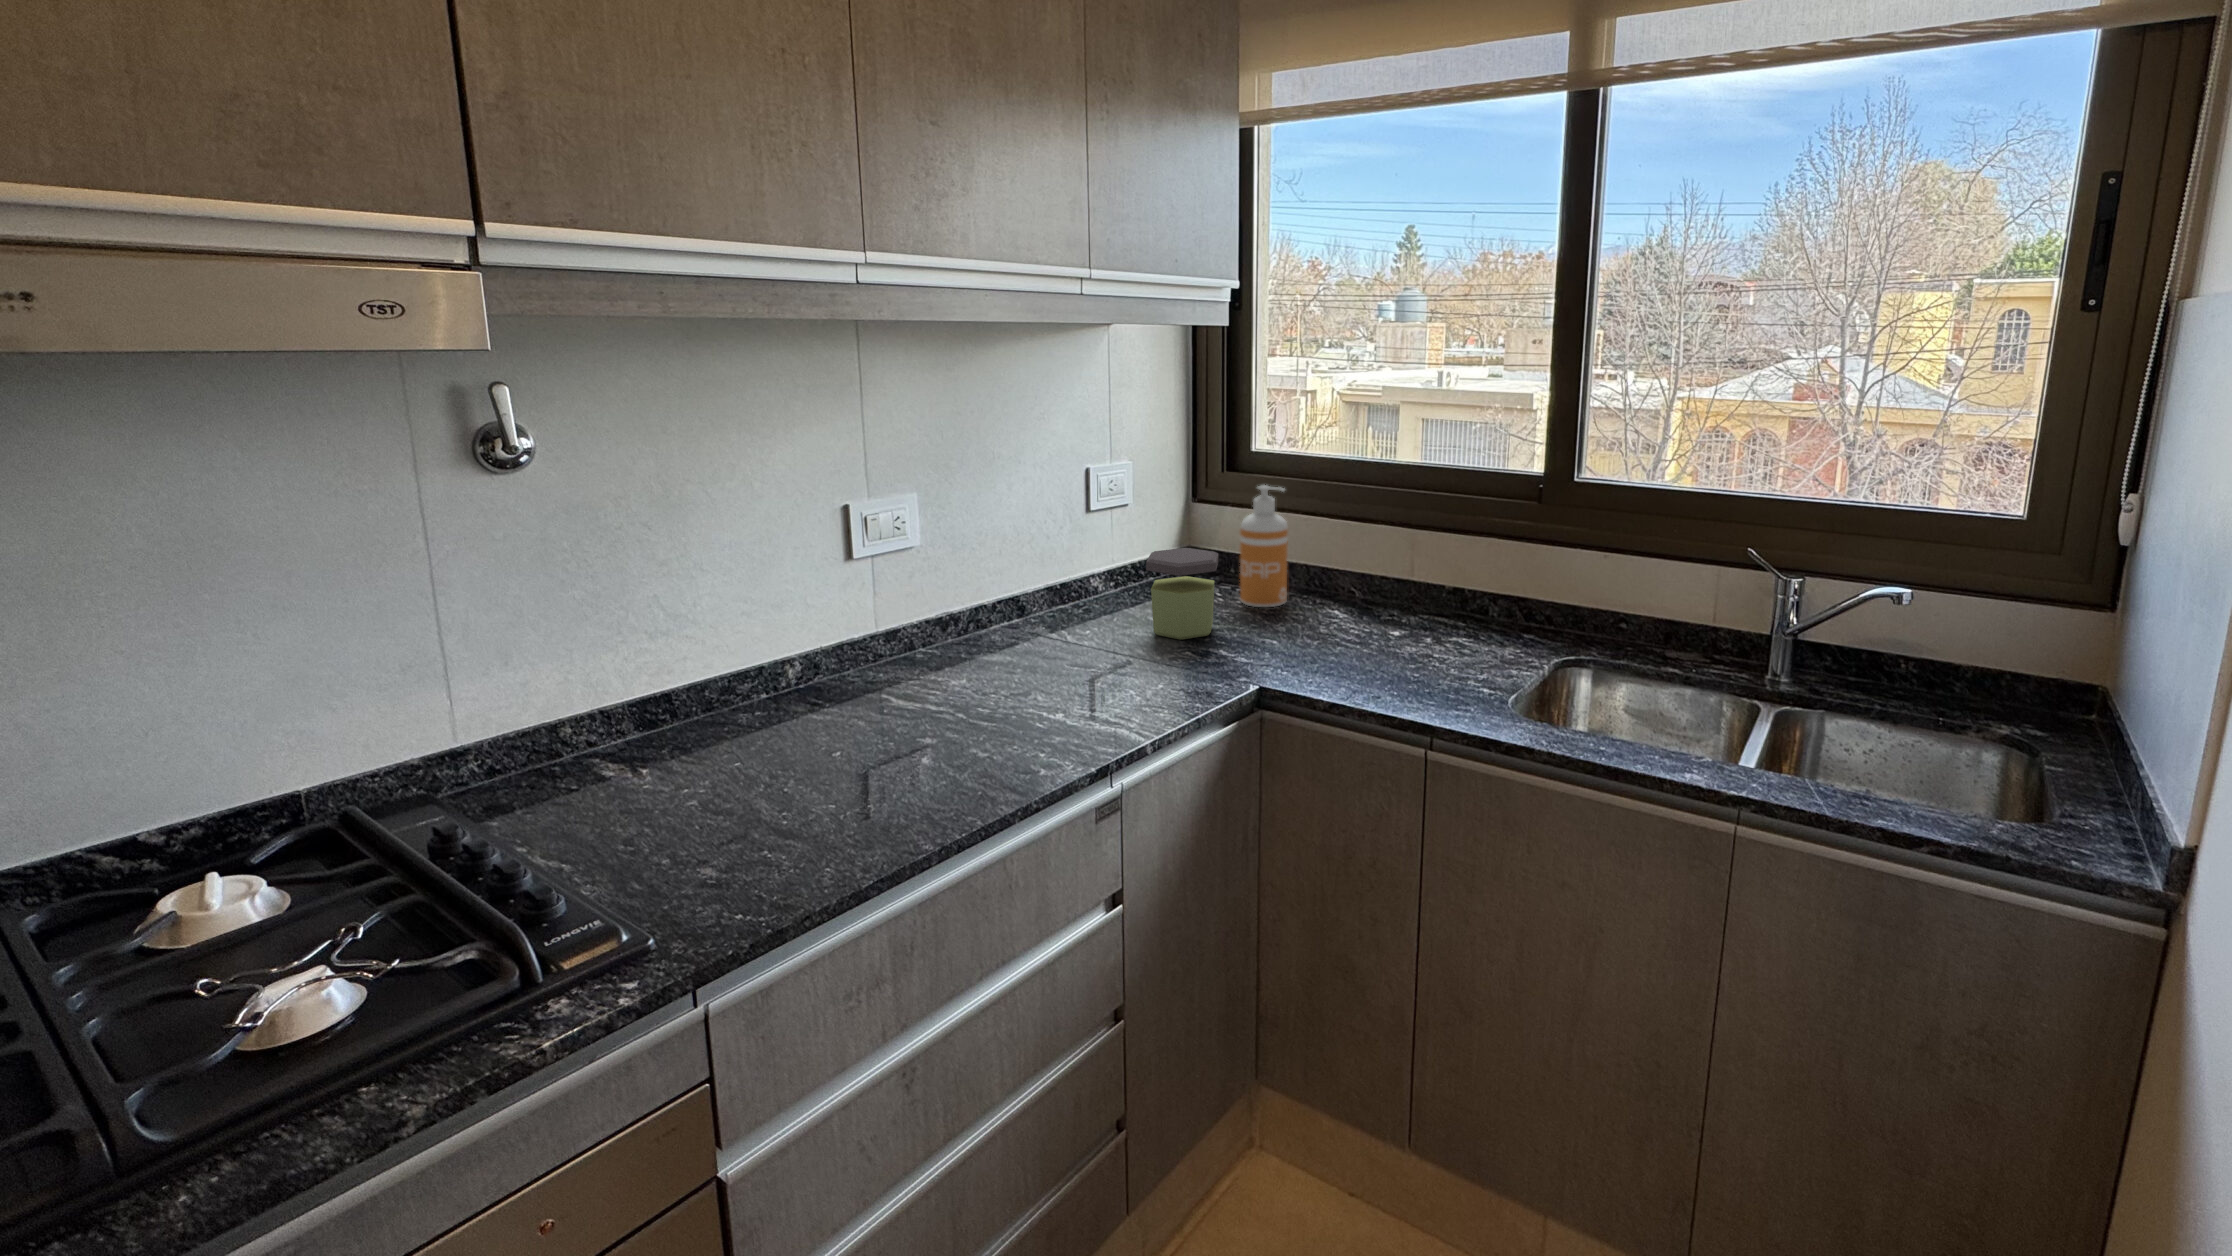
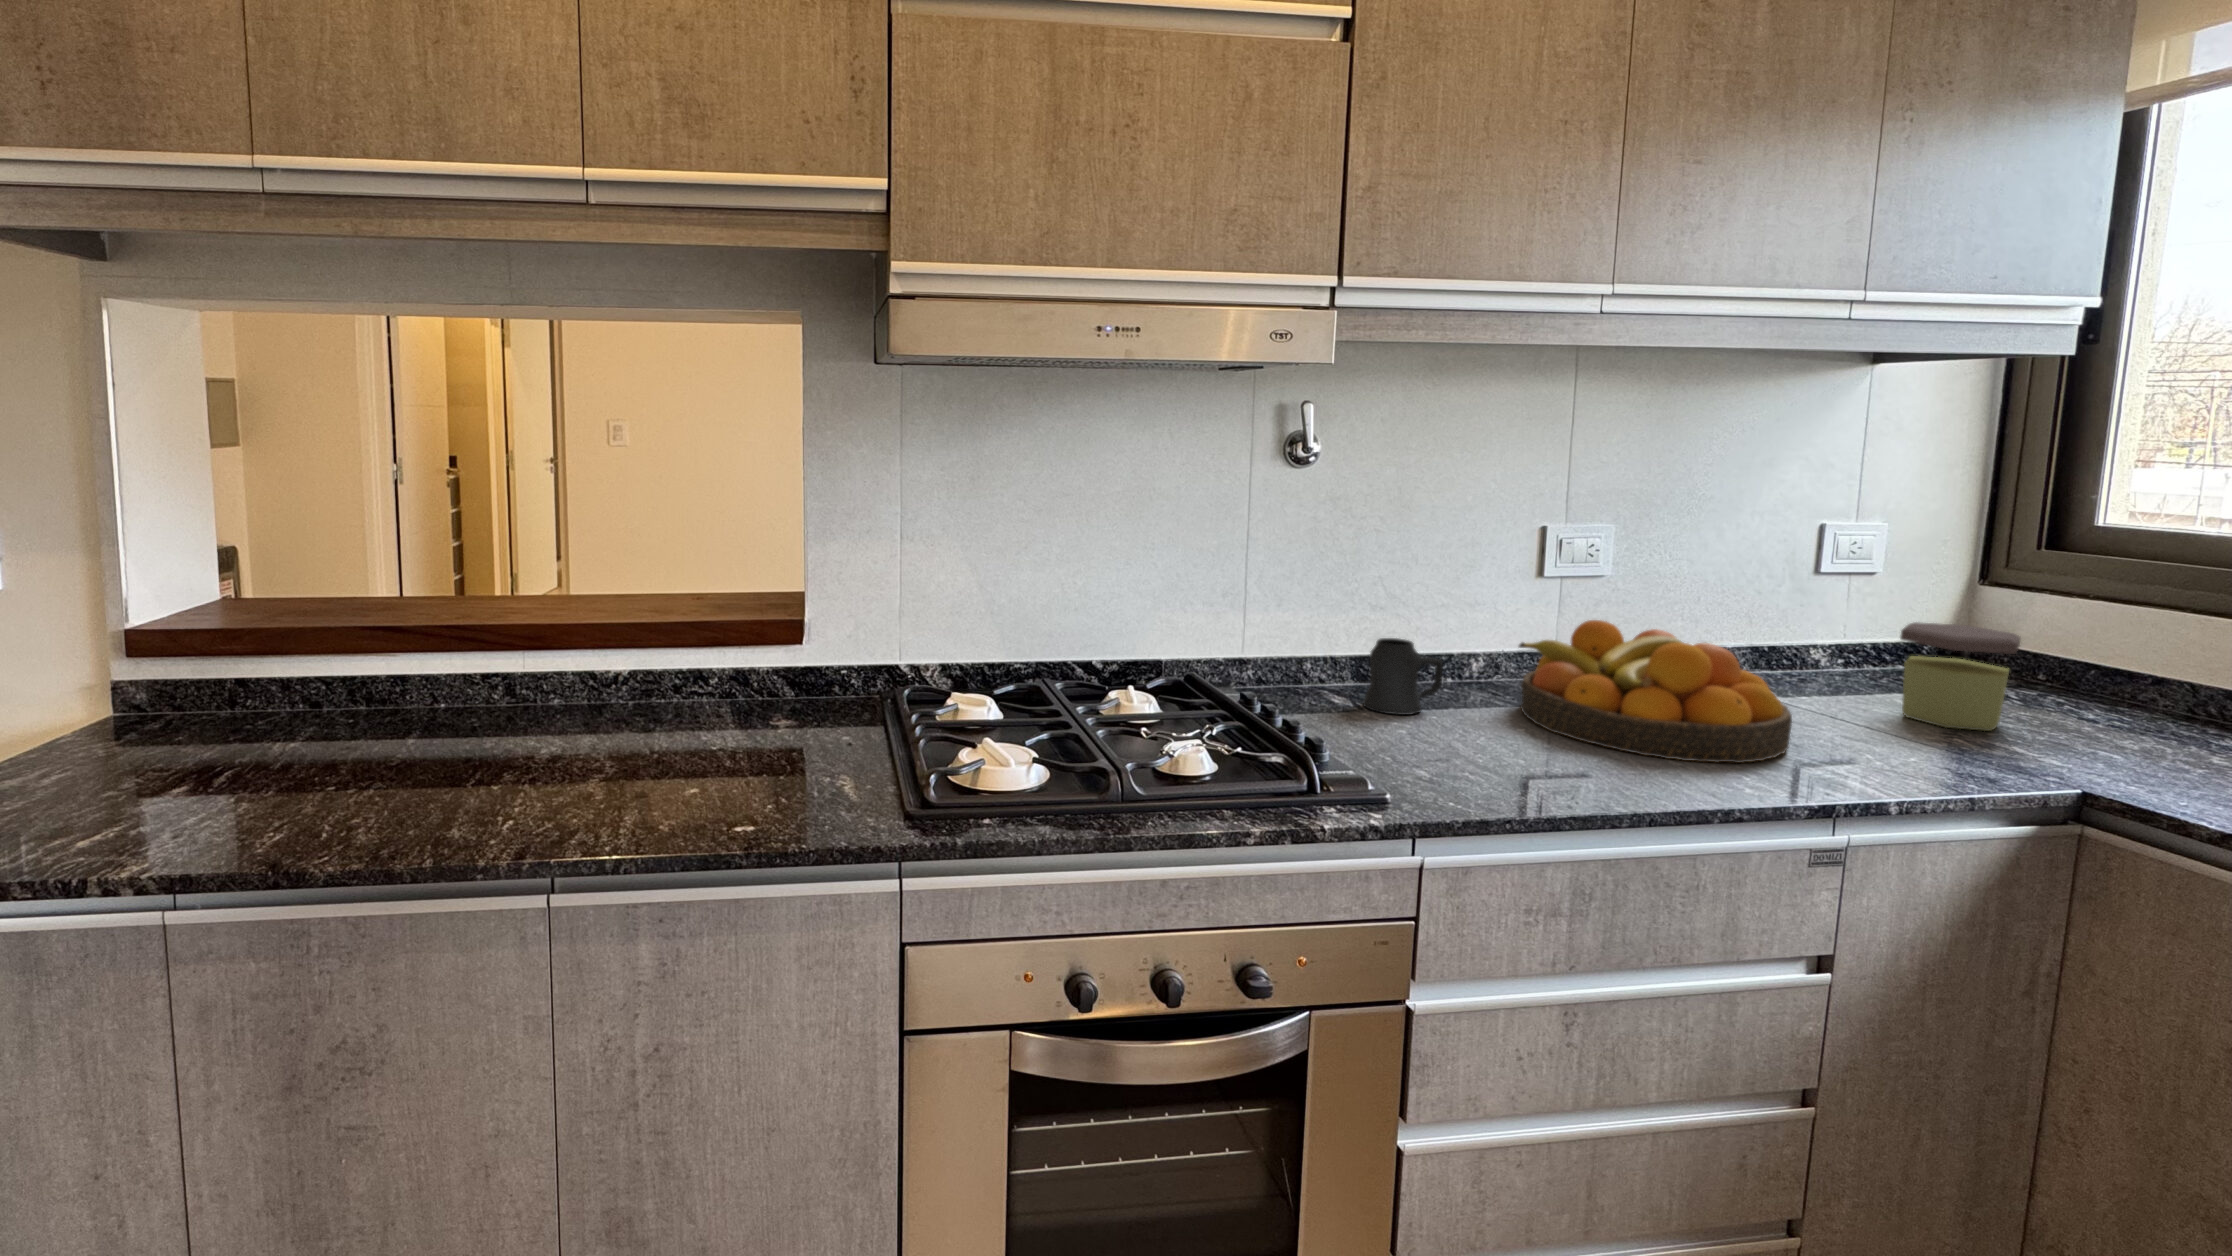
soap dispenser: present [1240,485,1288,607] -> none [2050,567,2156,725]
fruit bowl: none [826,604,1076,751] -> present [1519,620,1792,763]
mug: none [647,674,744,775] -> present [1363,638,1443,715]

